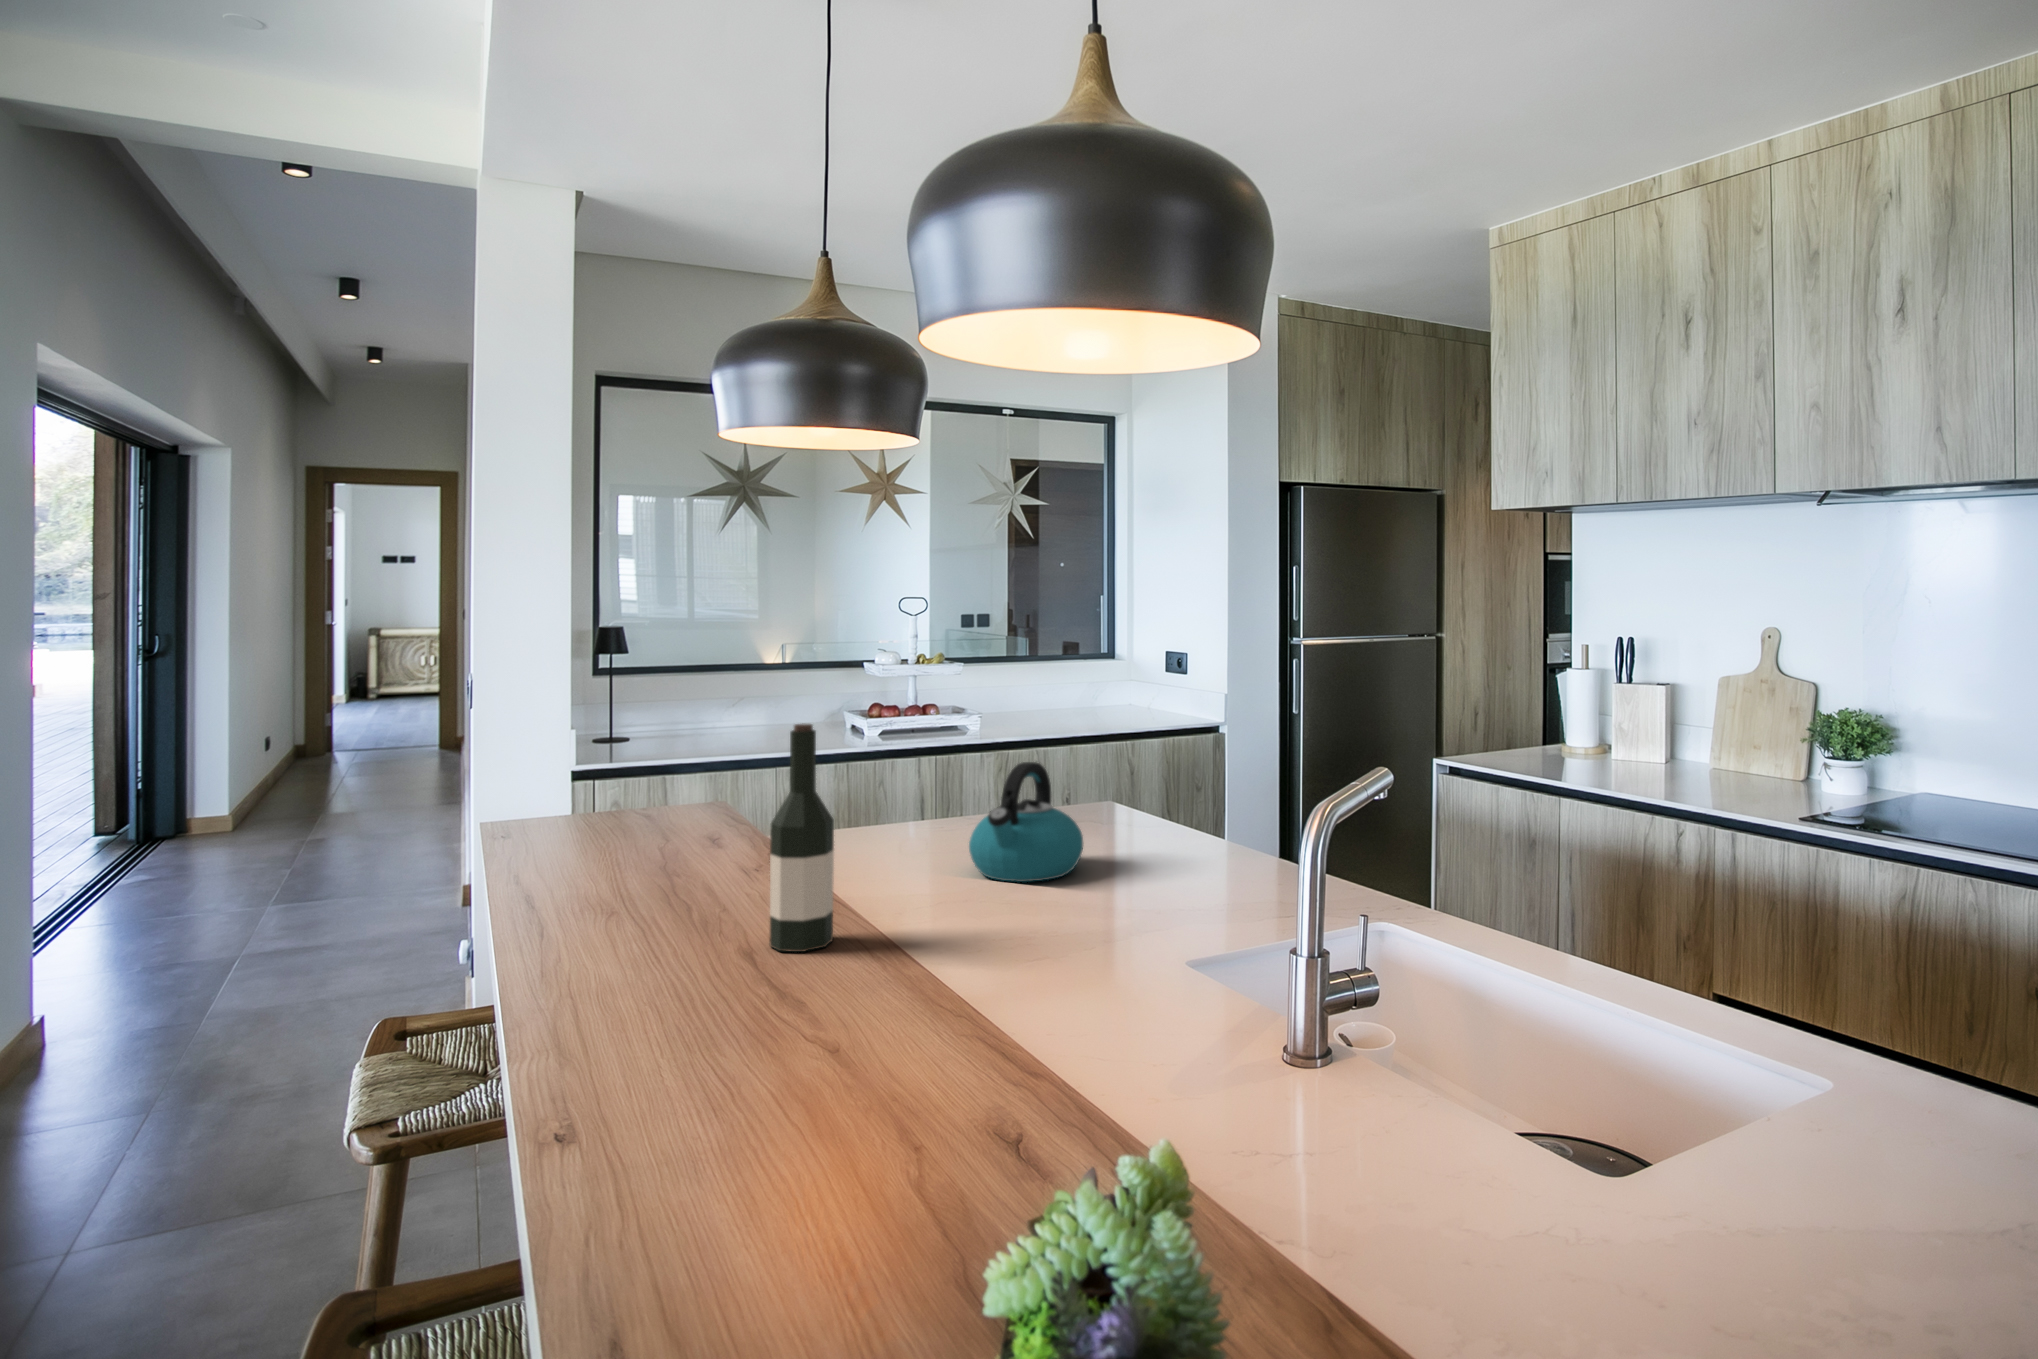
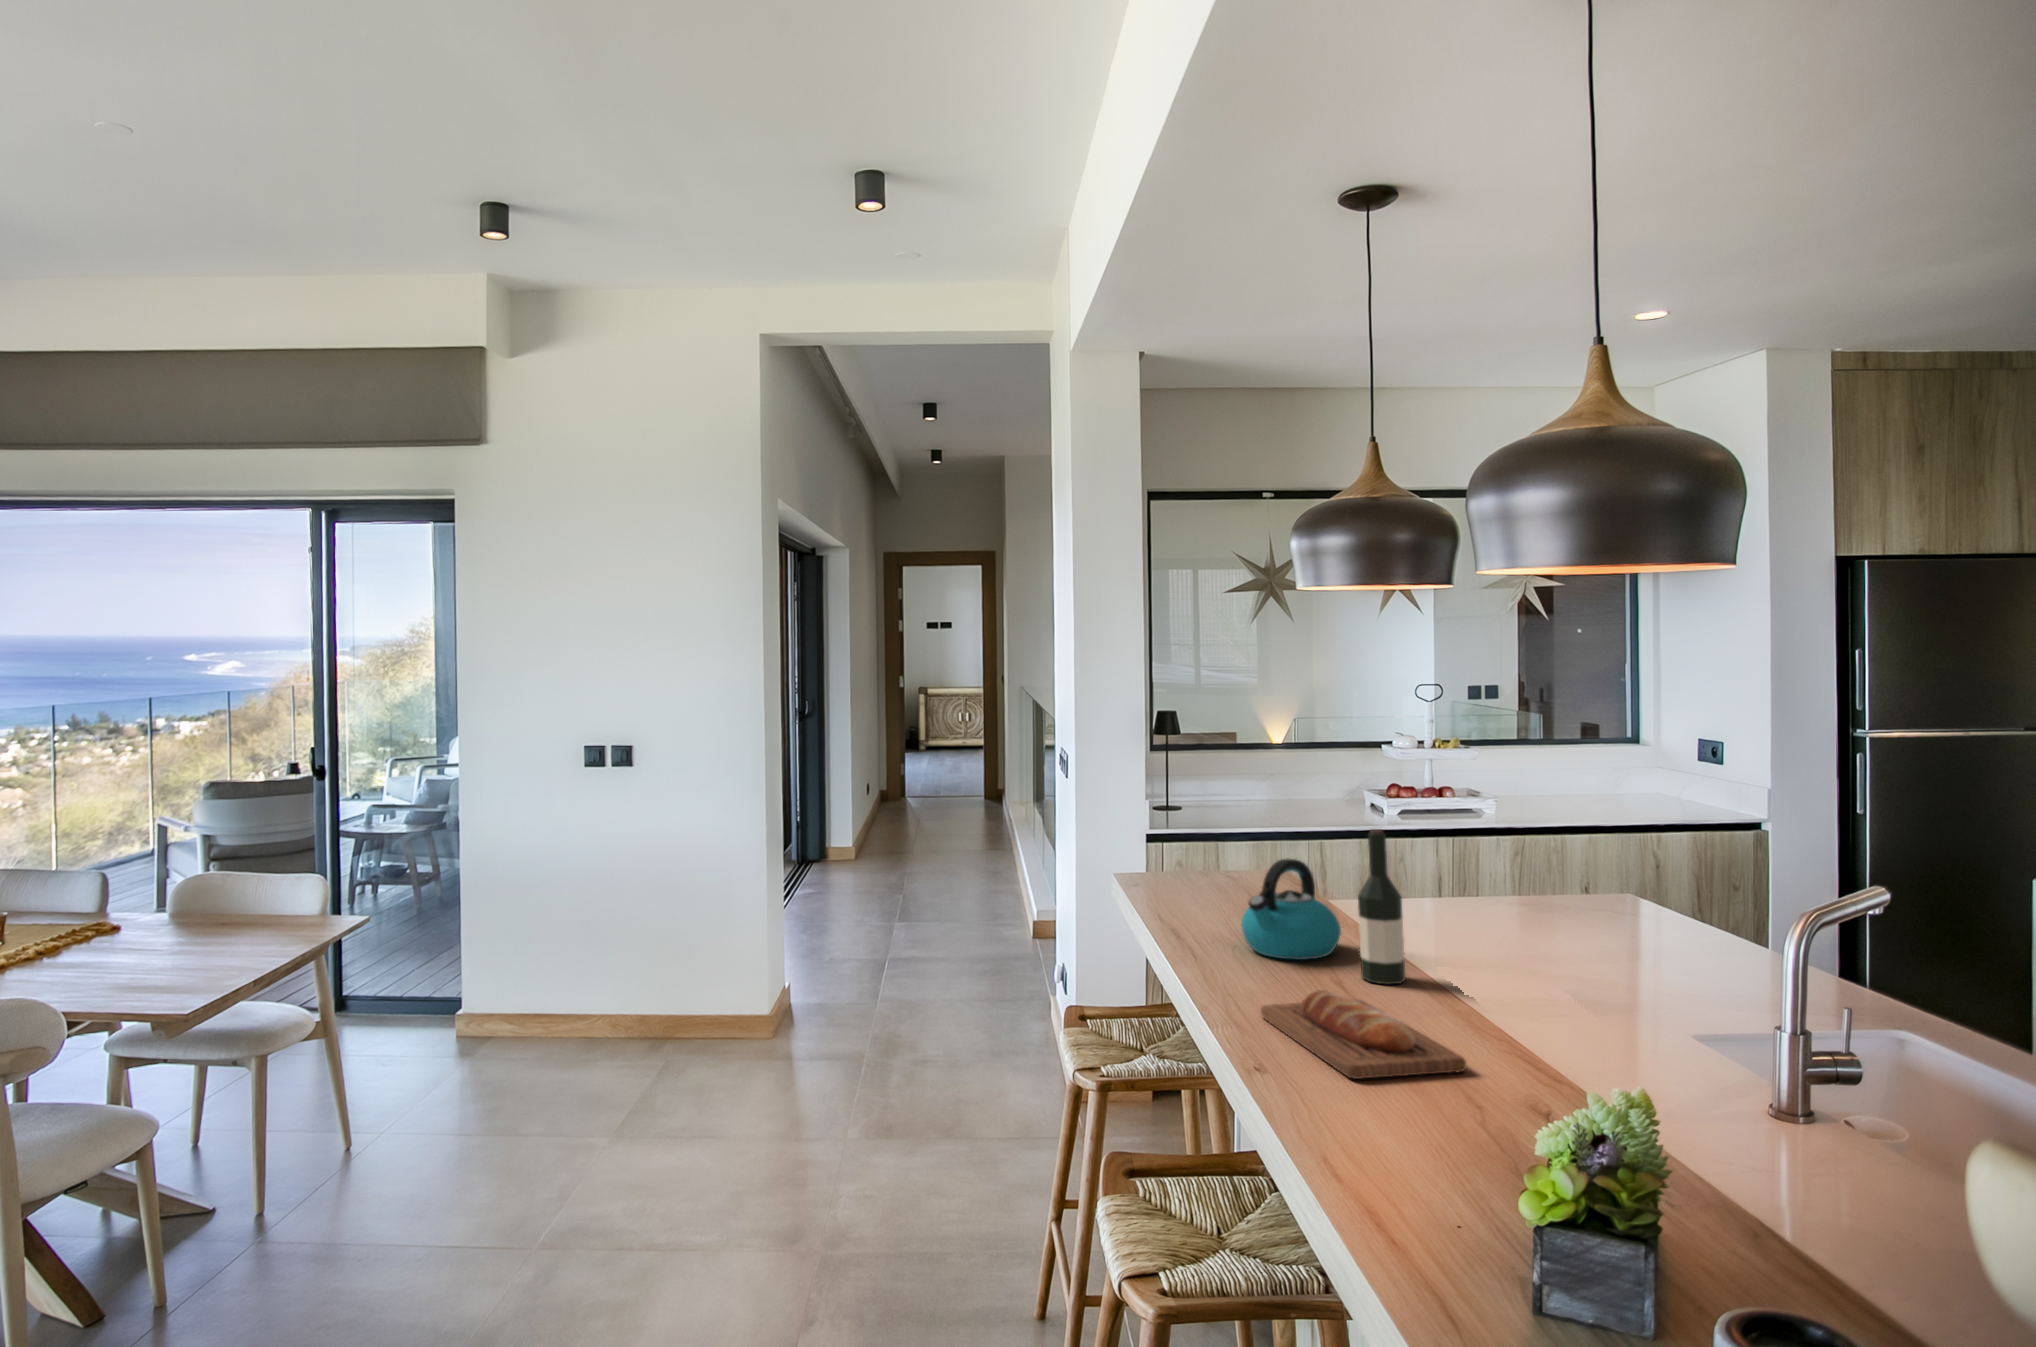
kettle: present [969,762,1083,882] -> present [1241,858,1341,960]
bread loaf: none [571,983,887,1152] -> present [1261,990,1466,1079]

